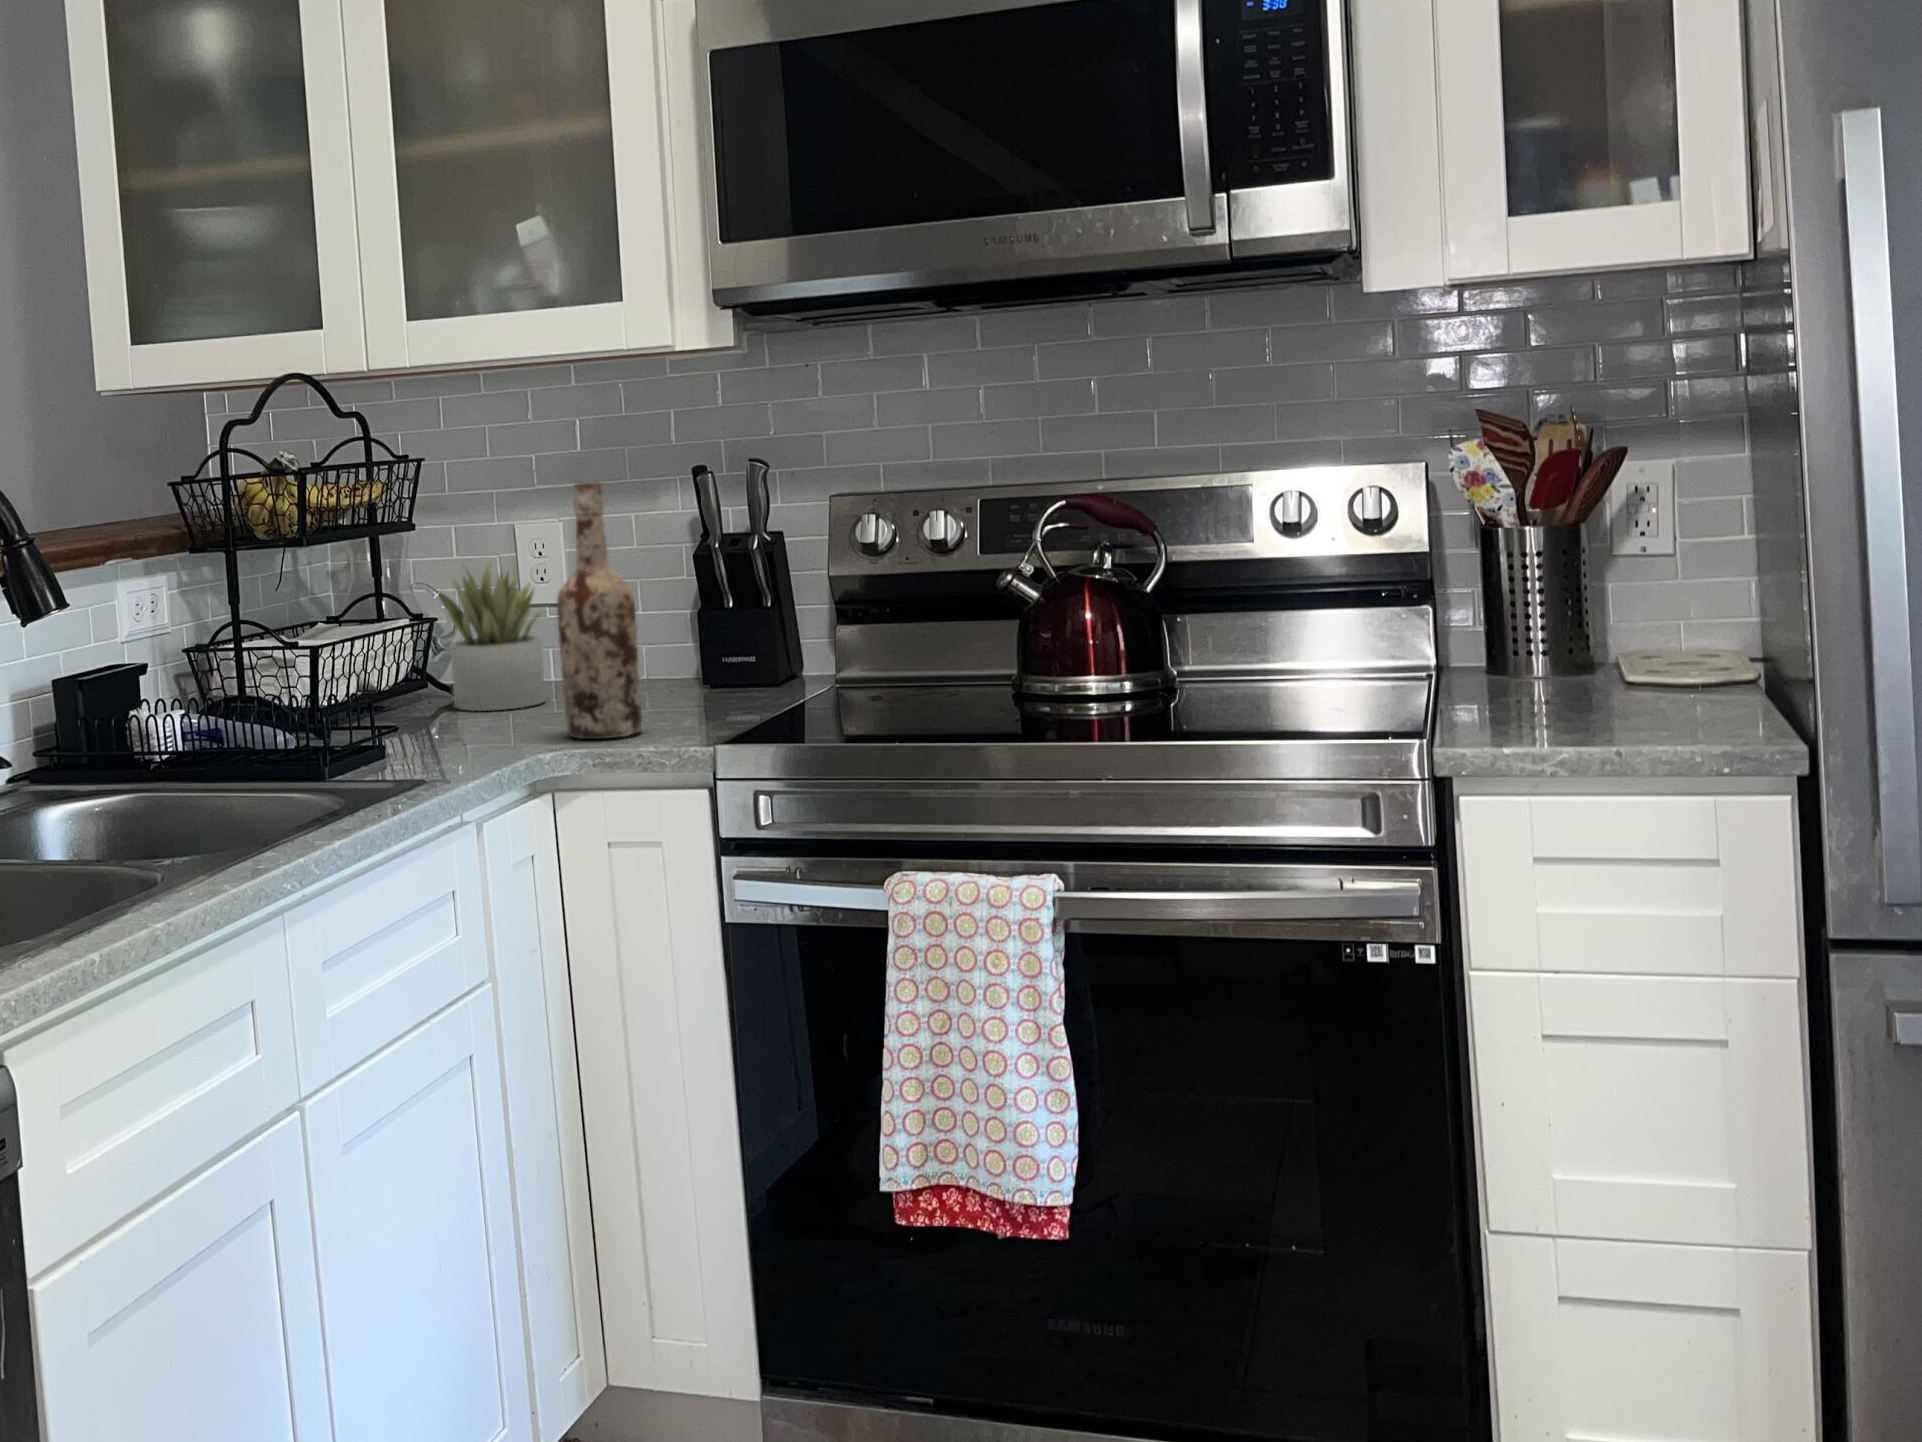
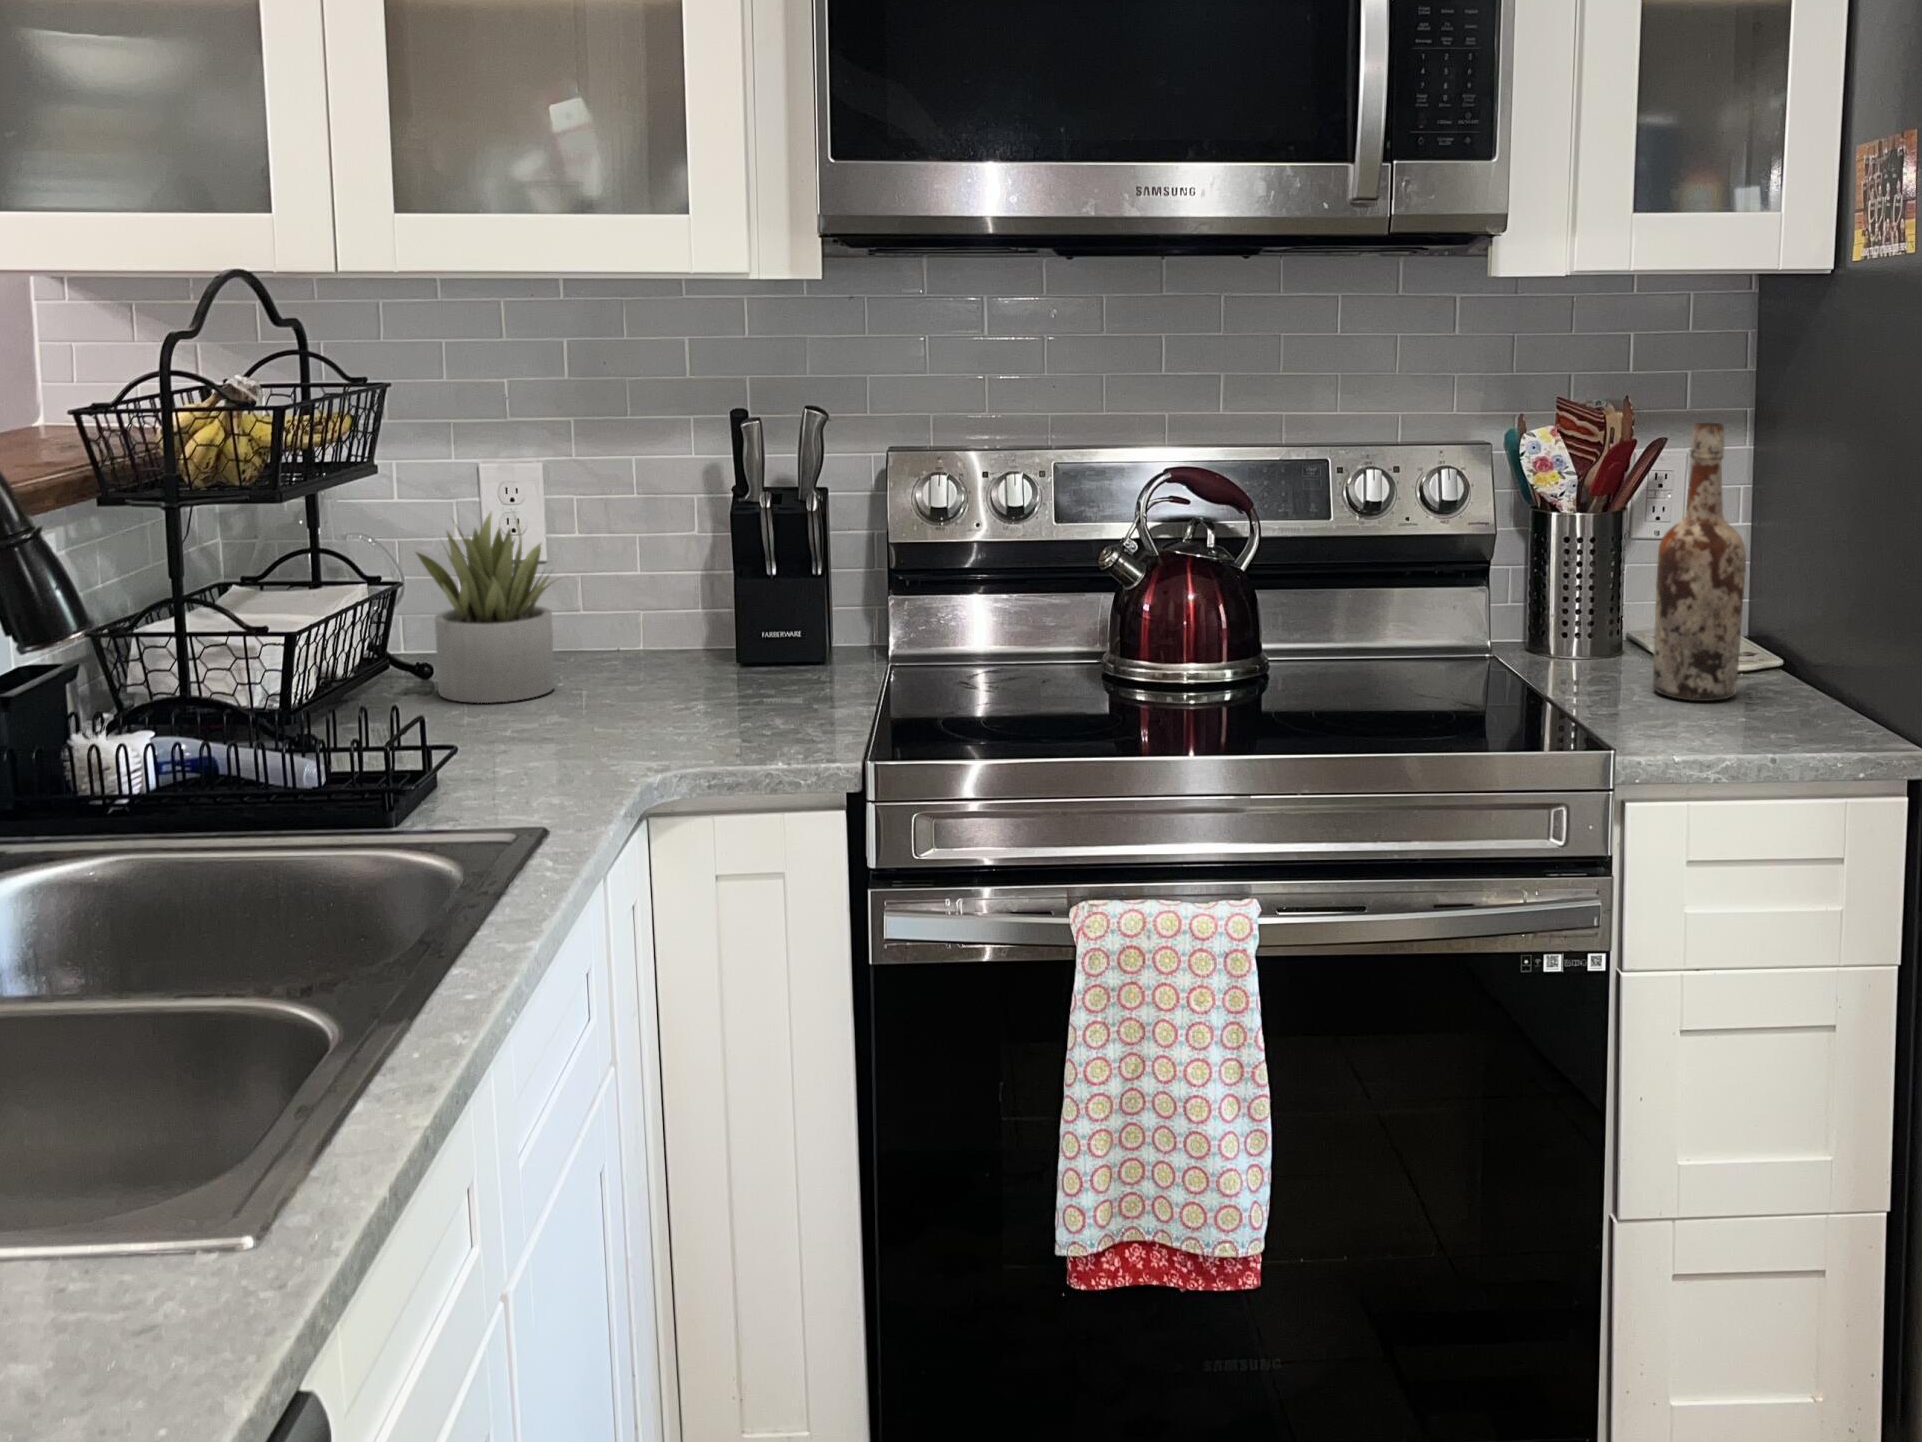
wine bottle: present [557,482,642,739] -> present [1653,423,1746,701]

